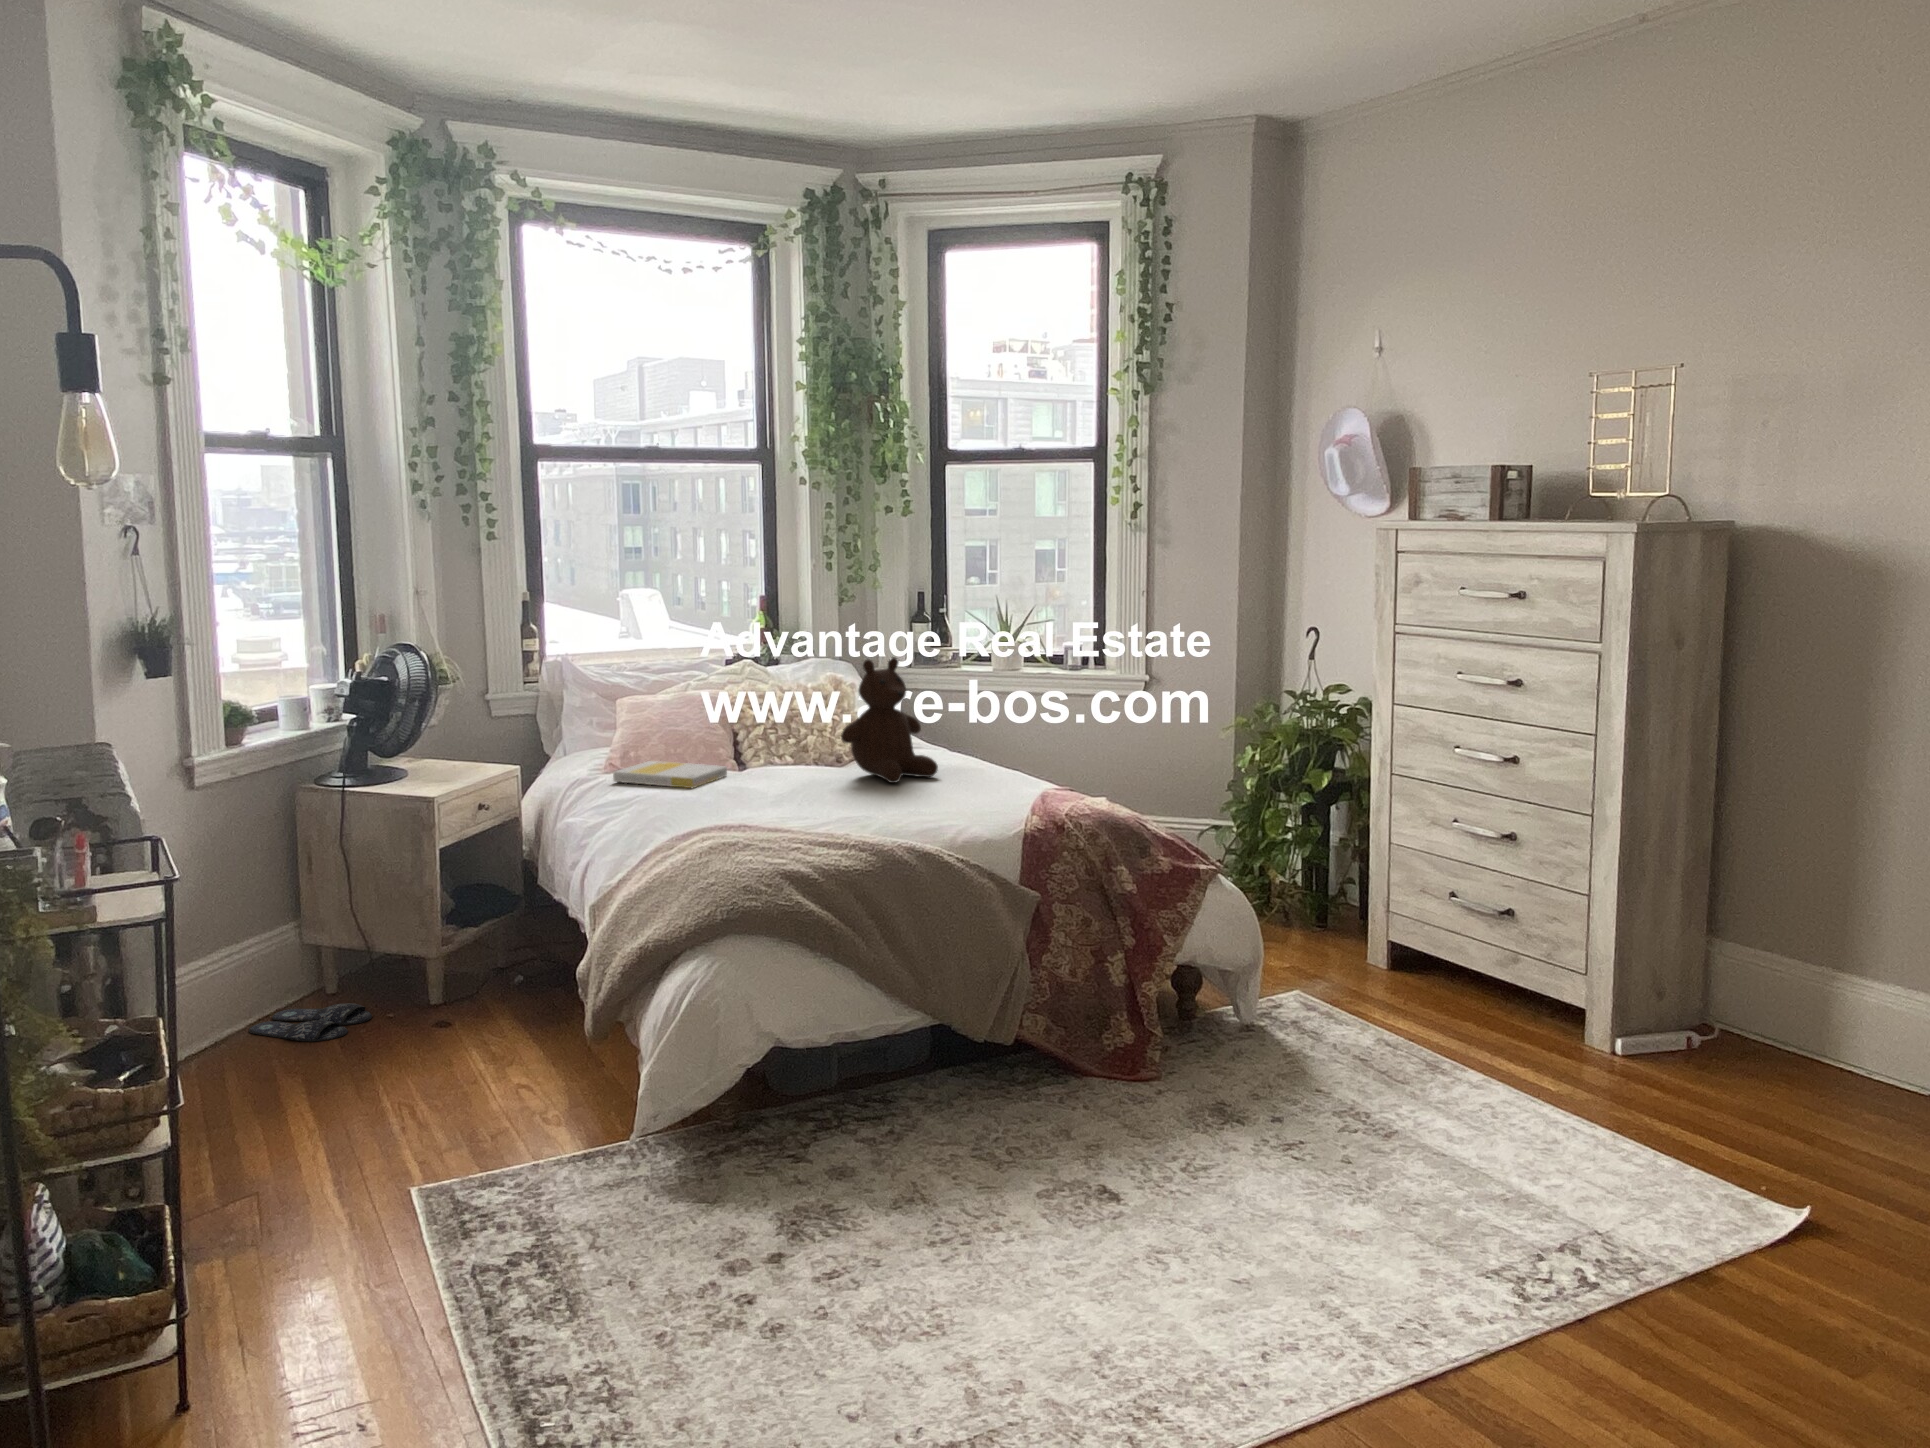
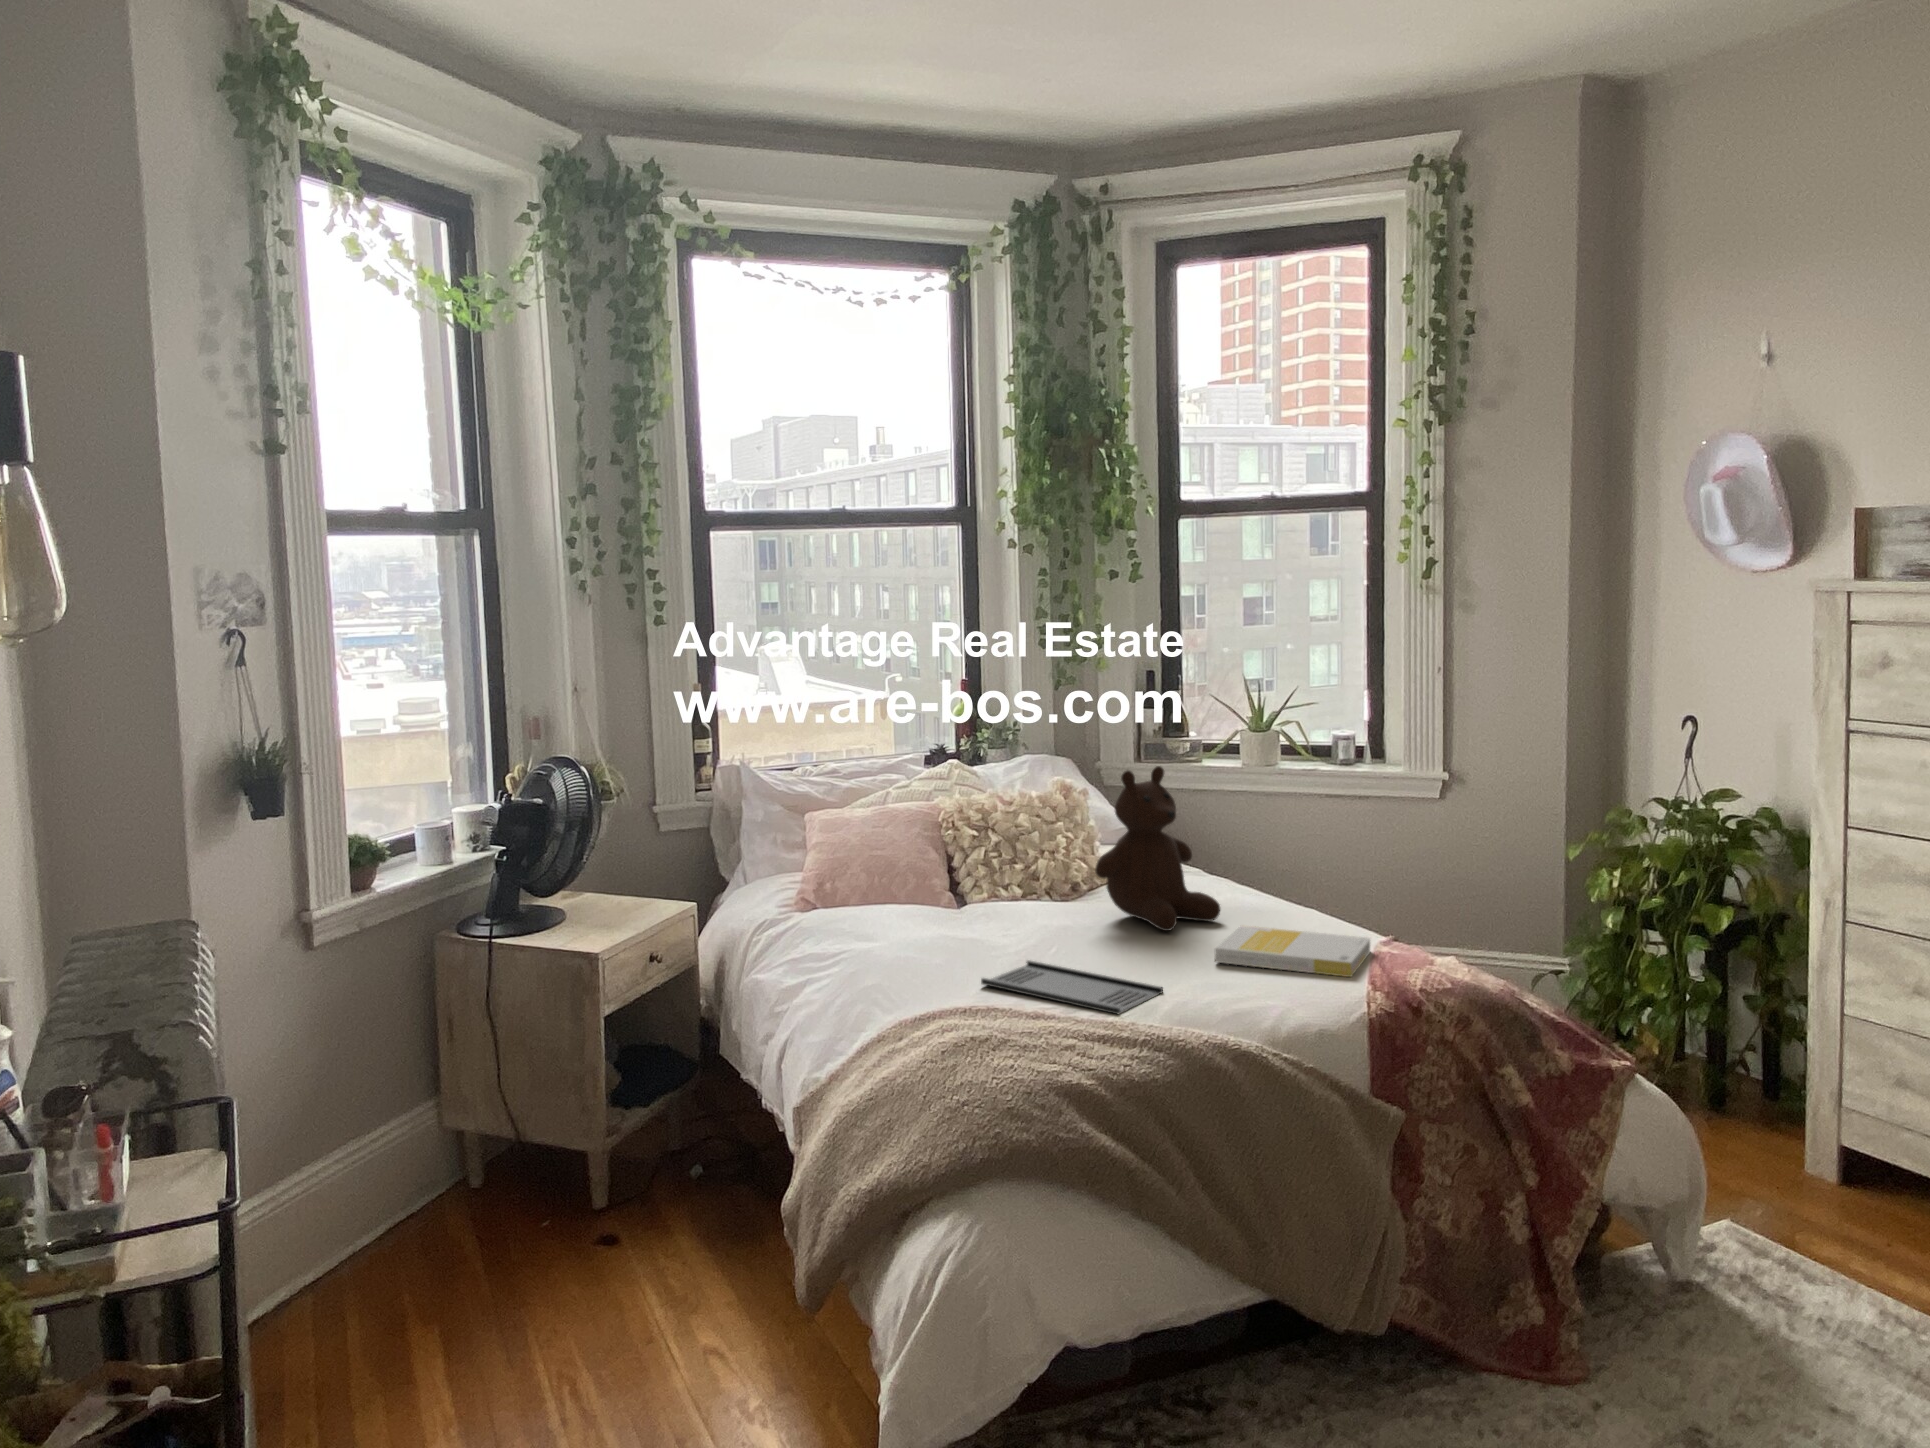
book: present [613,761,727,788] -> present [1215,925,1370,977]
tray: none [739,800,875,831] -> present [981,960,1163,1015]
slippers: present [249,1003,372,1042] -> none [374,1206,521,1266]

